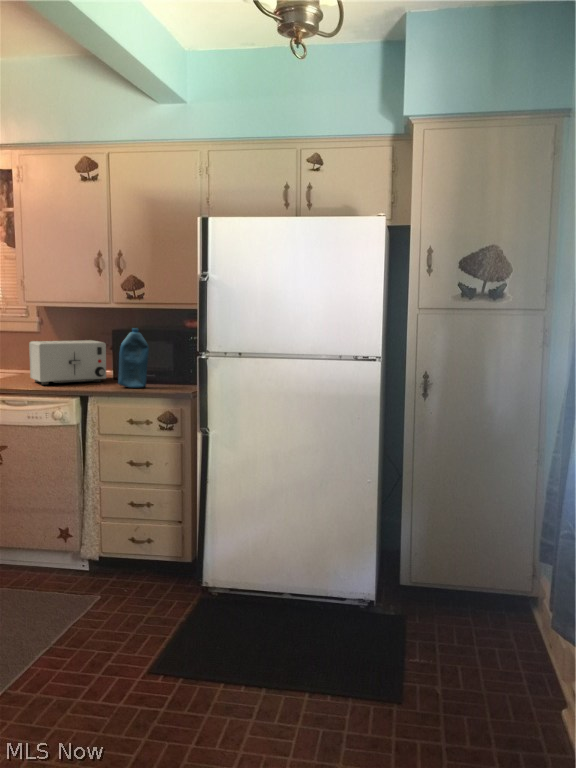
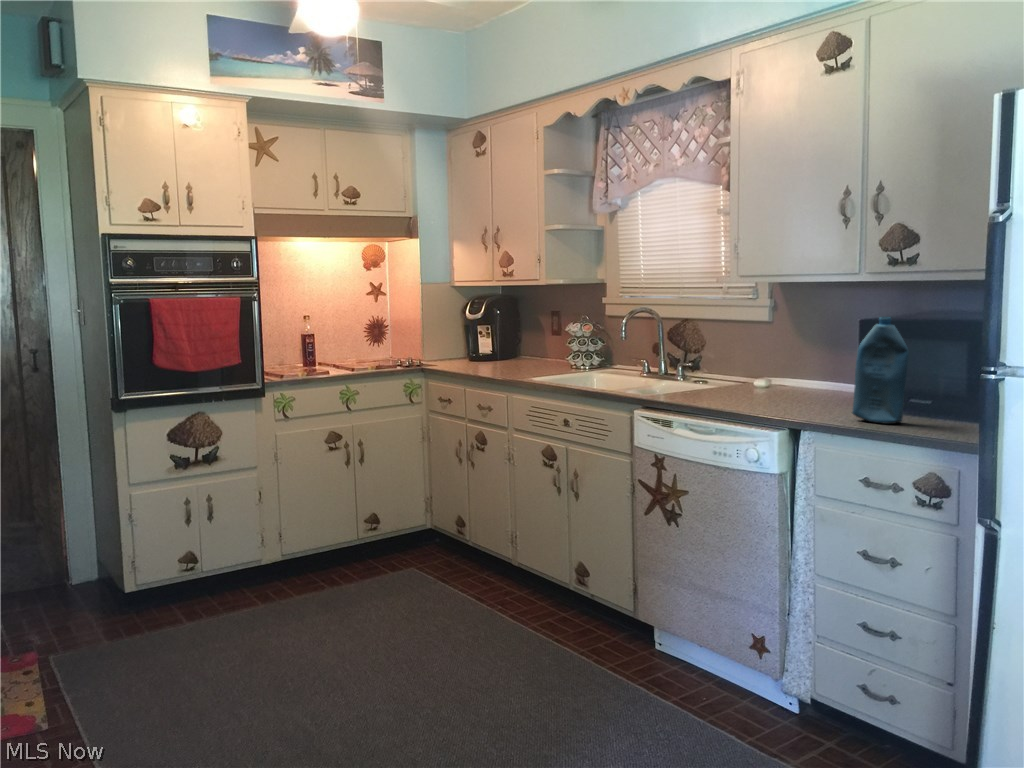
toaster: present [29,340,106,385] -> none [734,336,849,406]

